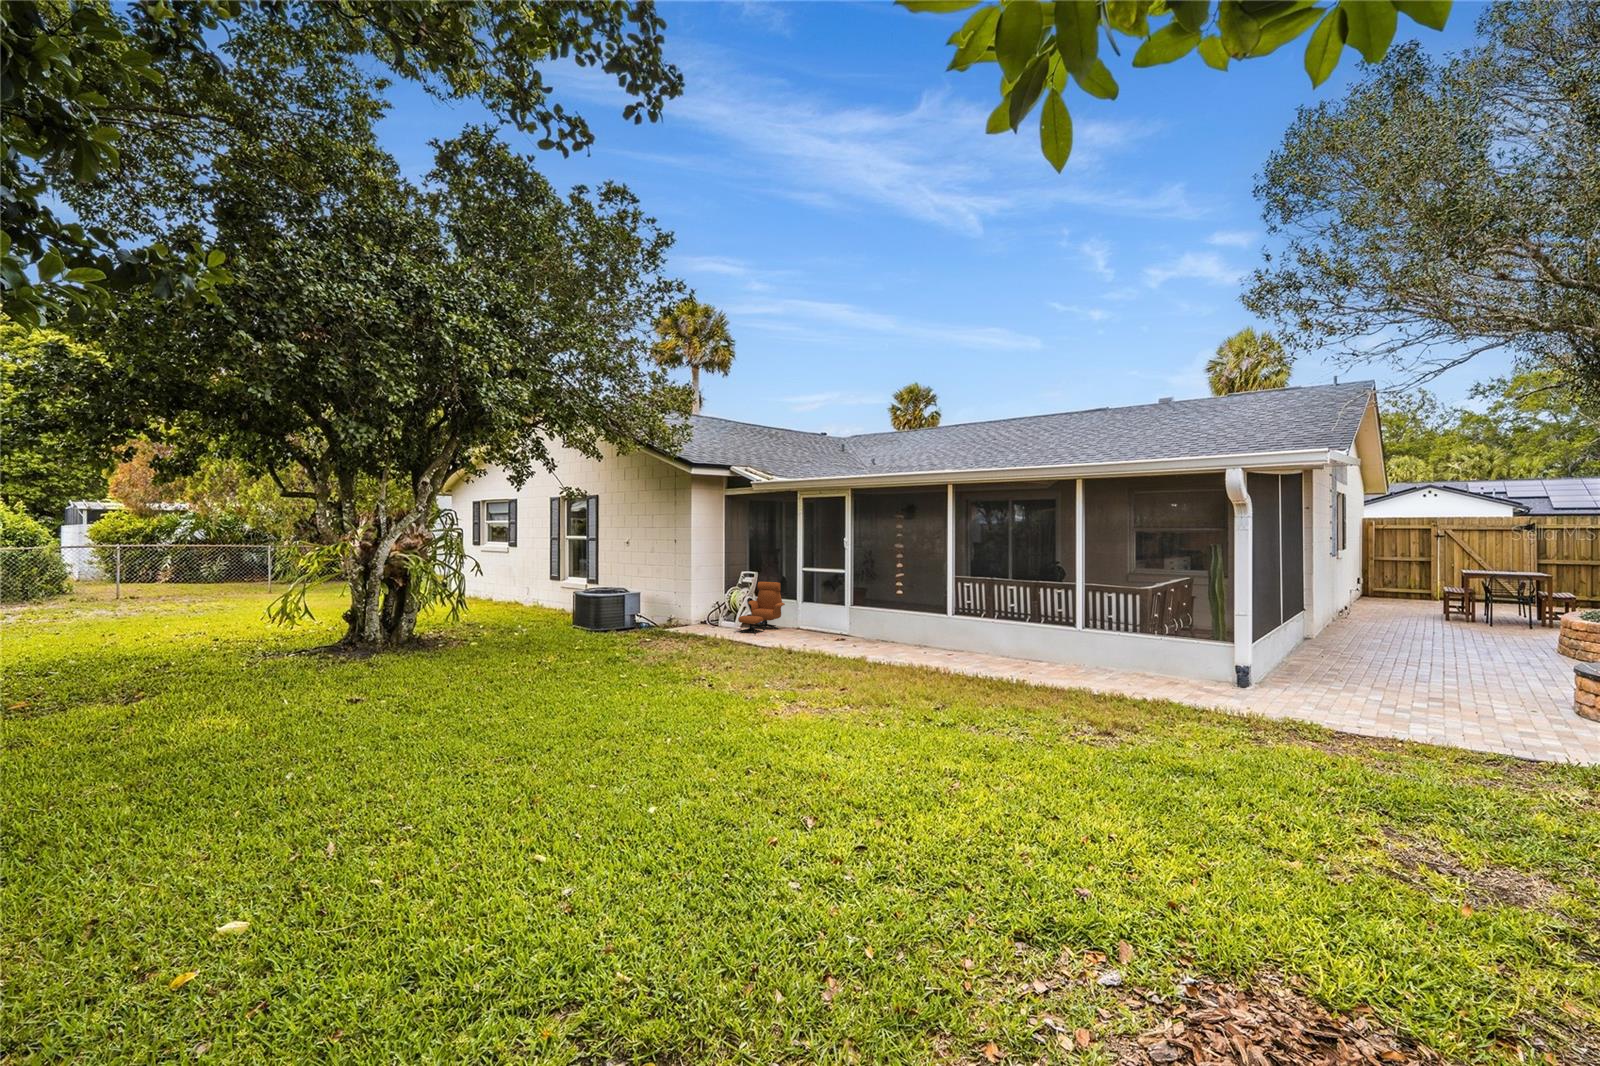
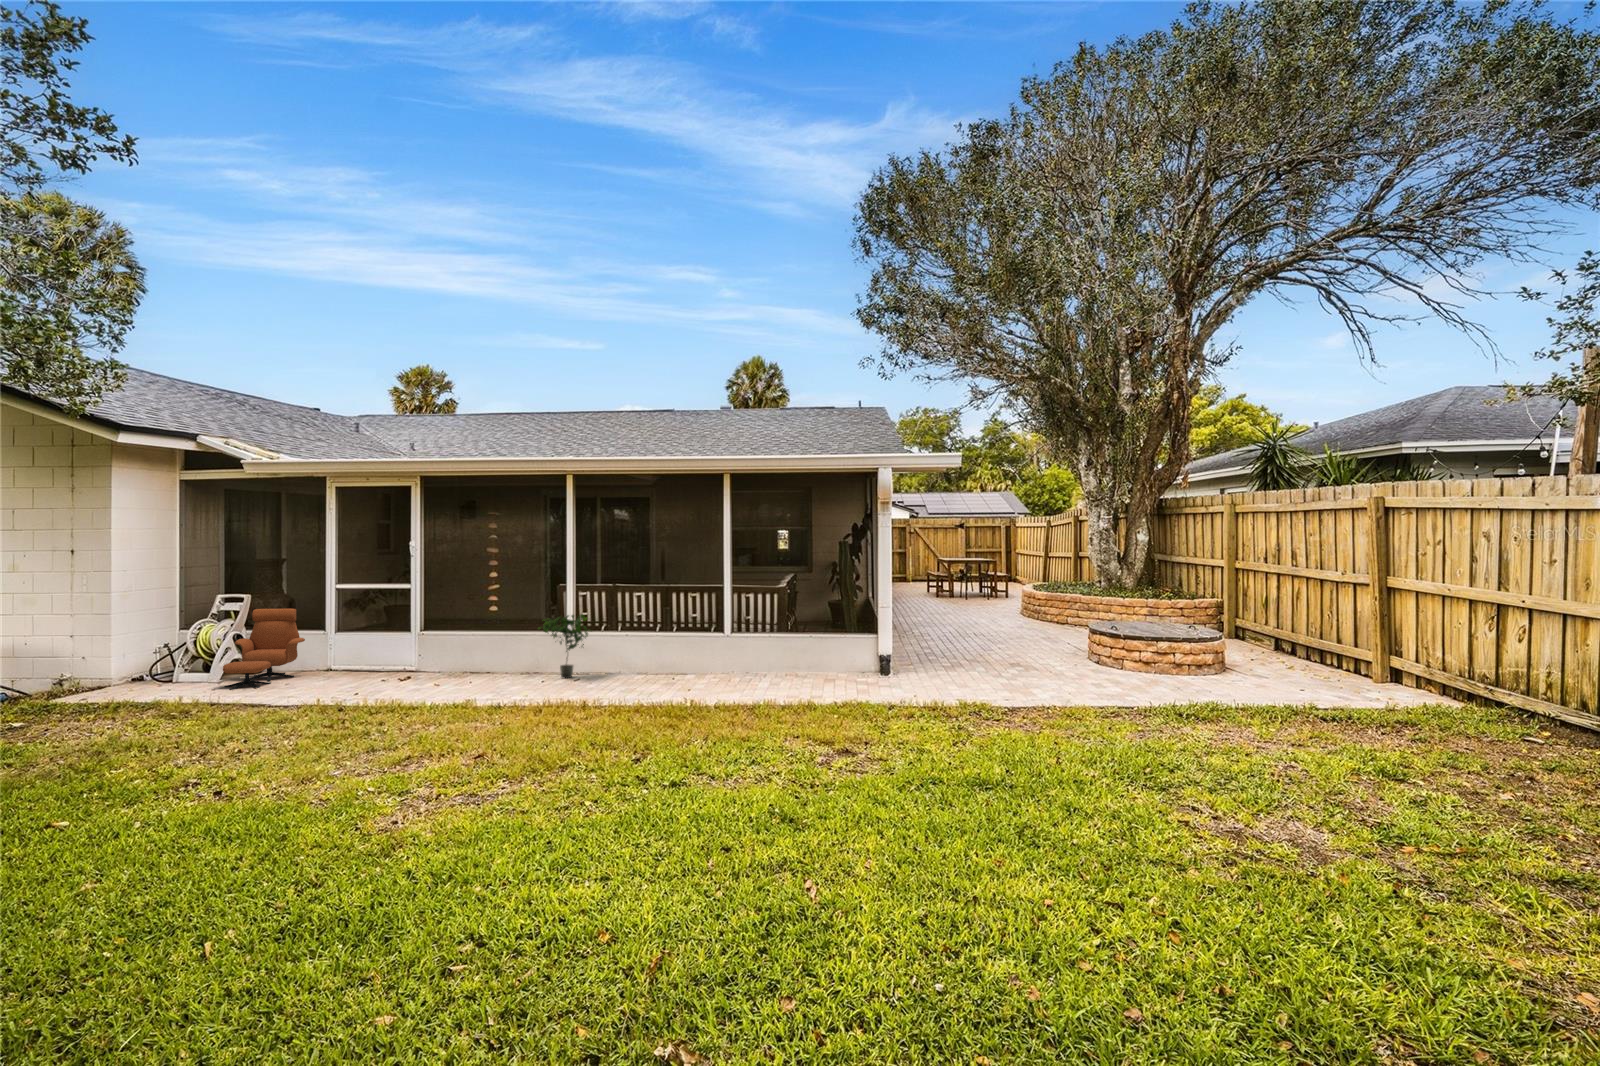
potted plant: none [923,602,967,654] -> present [539,615,589,678]

